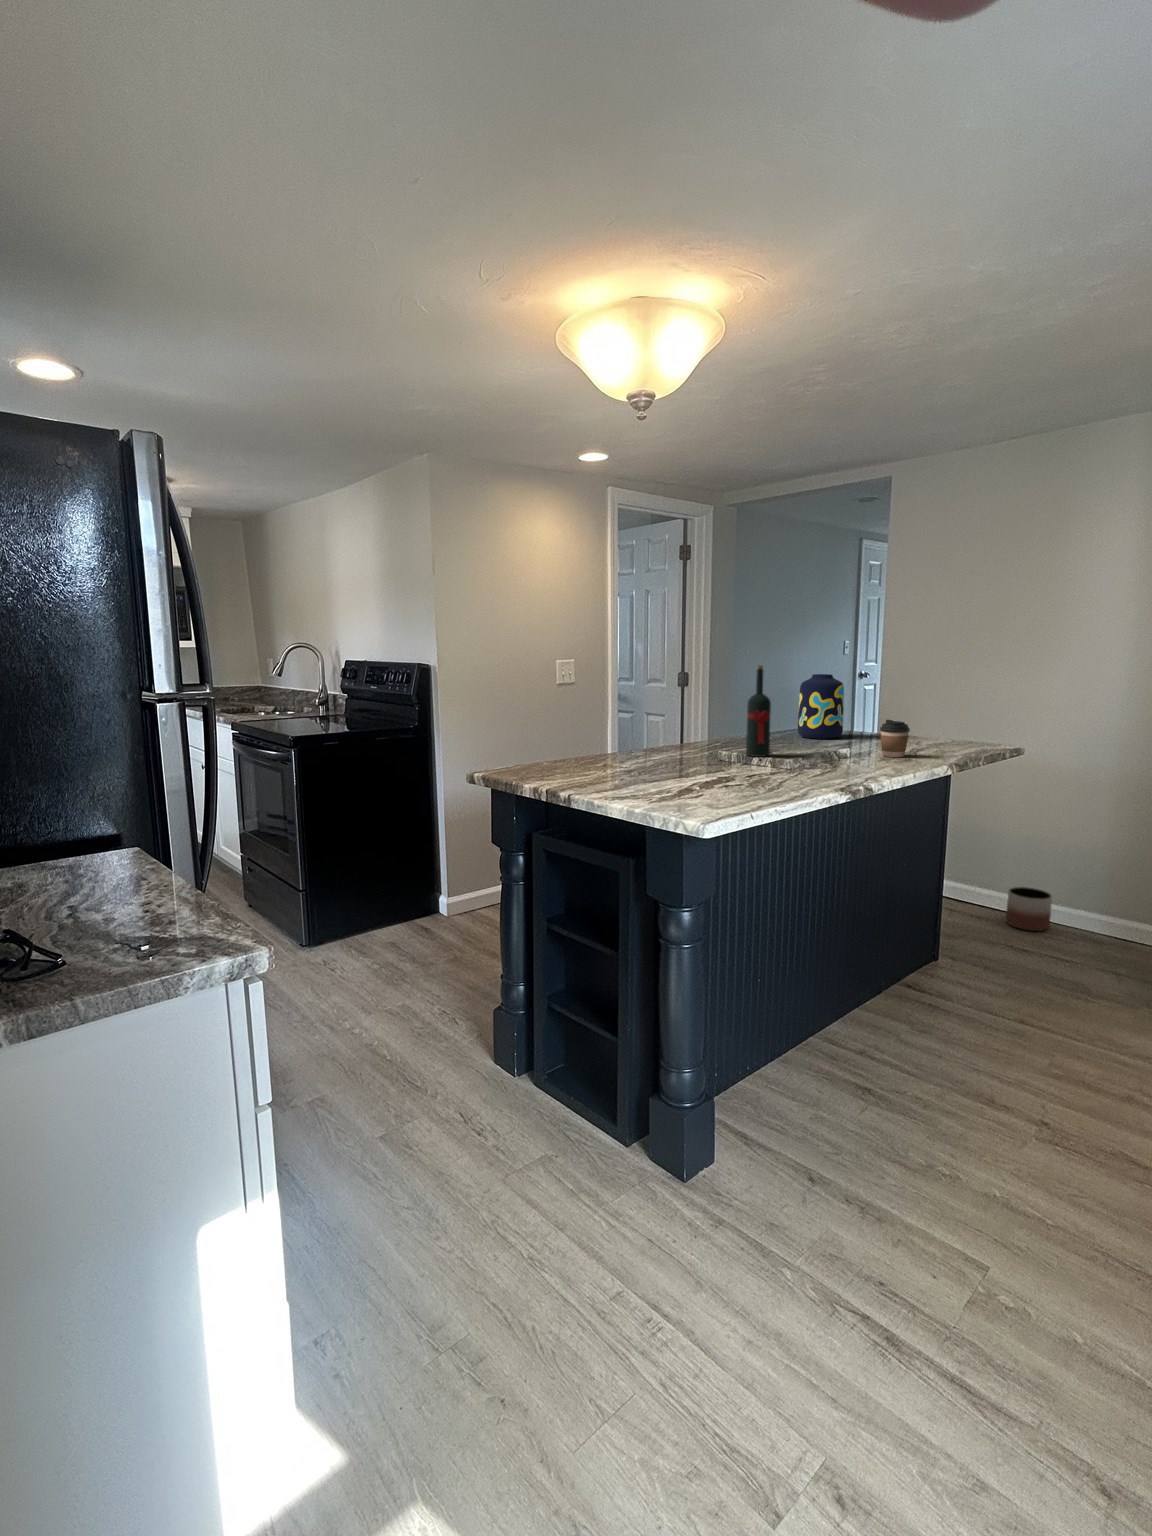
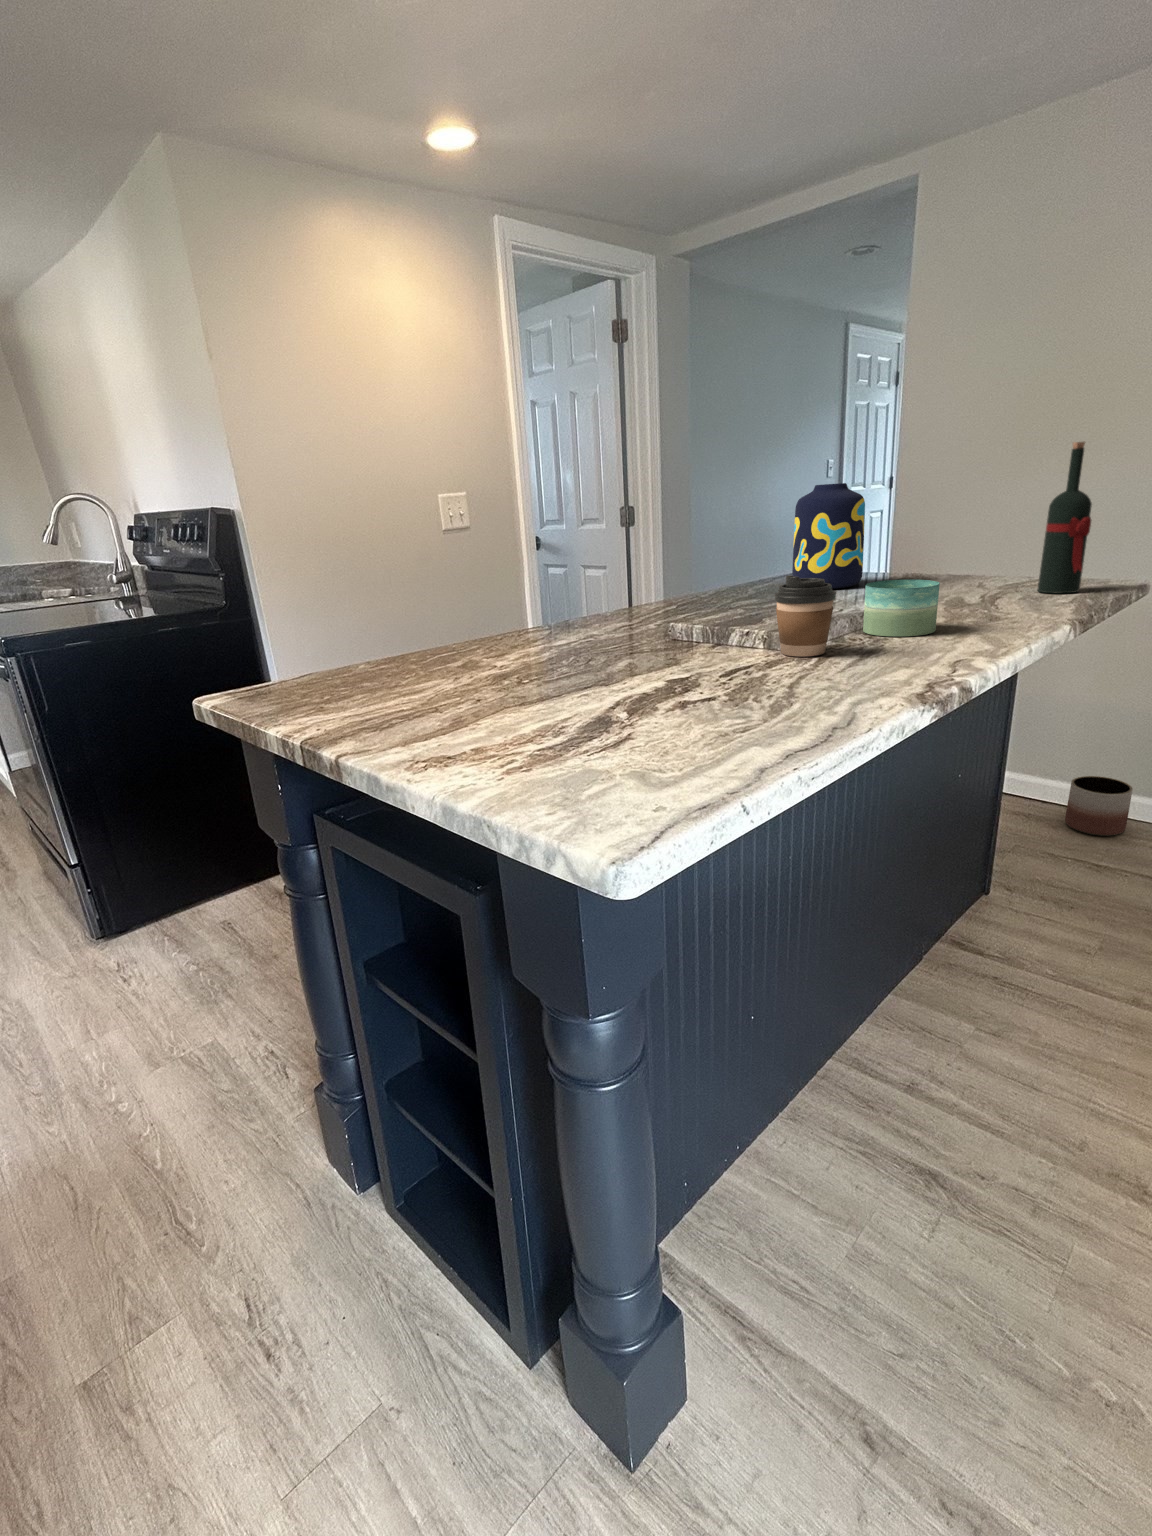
wine bottle: present [746,665,771,757] -> present [1038,442,1092,593]
coffee cup: present [880,720,910,757] -> present [775,575,836,656]
candle: none [828,735,870,765] -> present [863,579,940,636]

